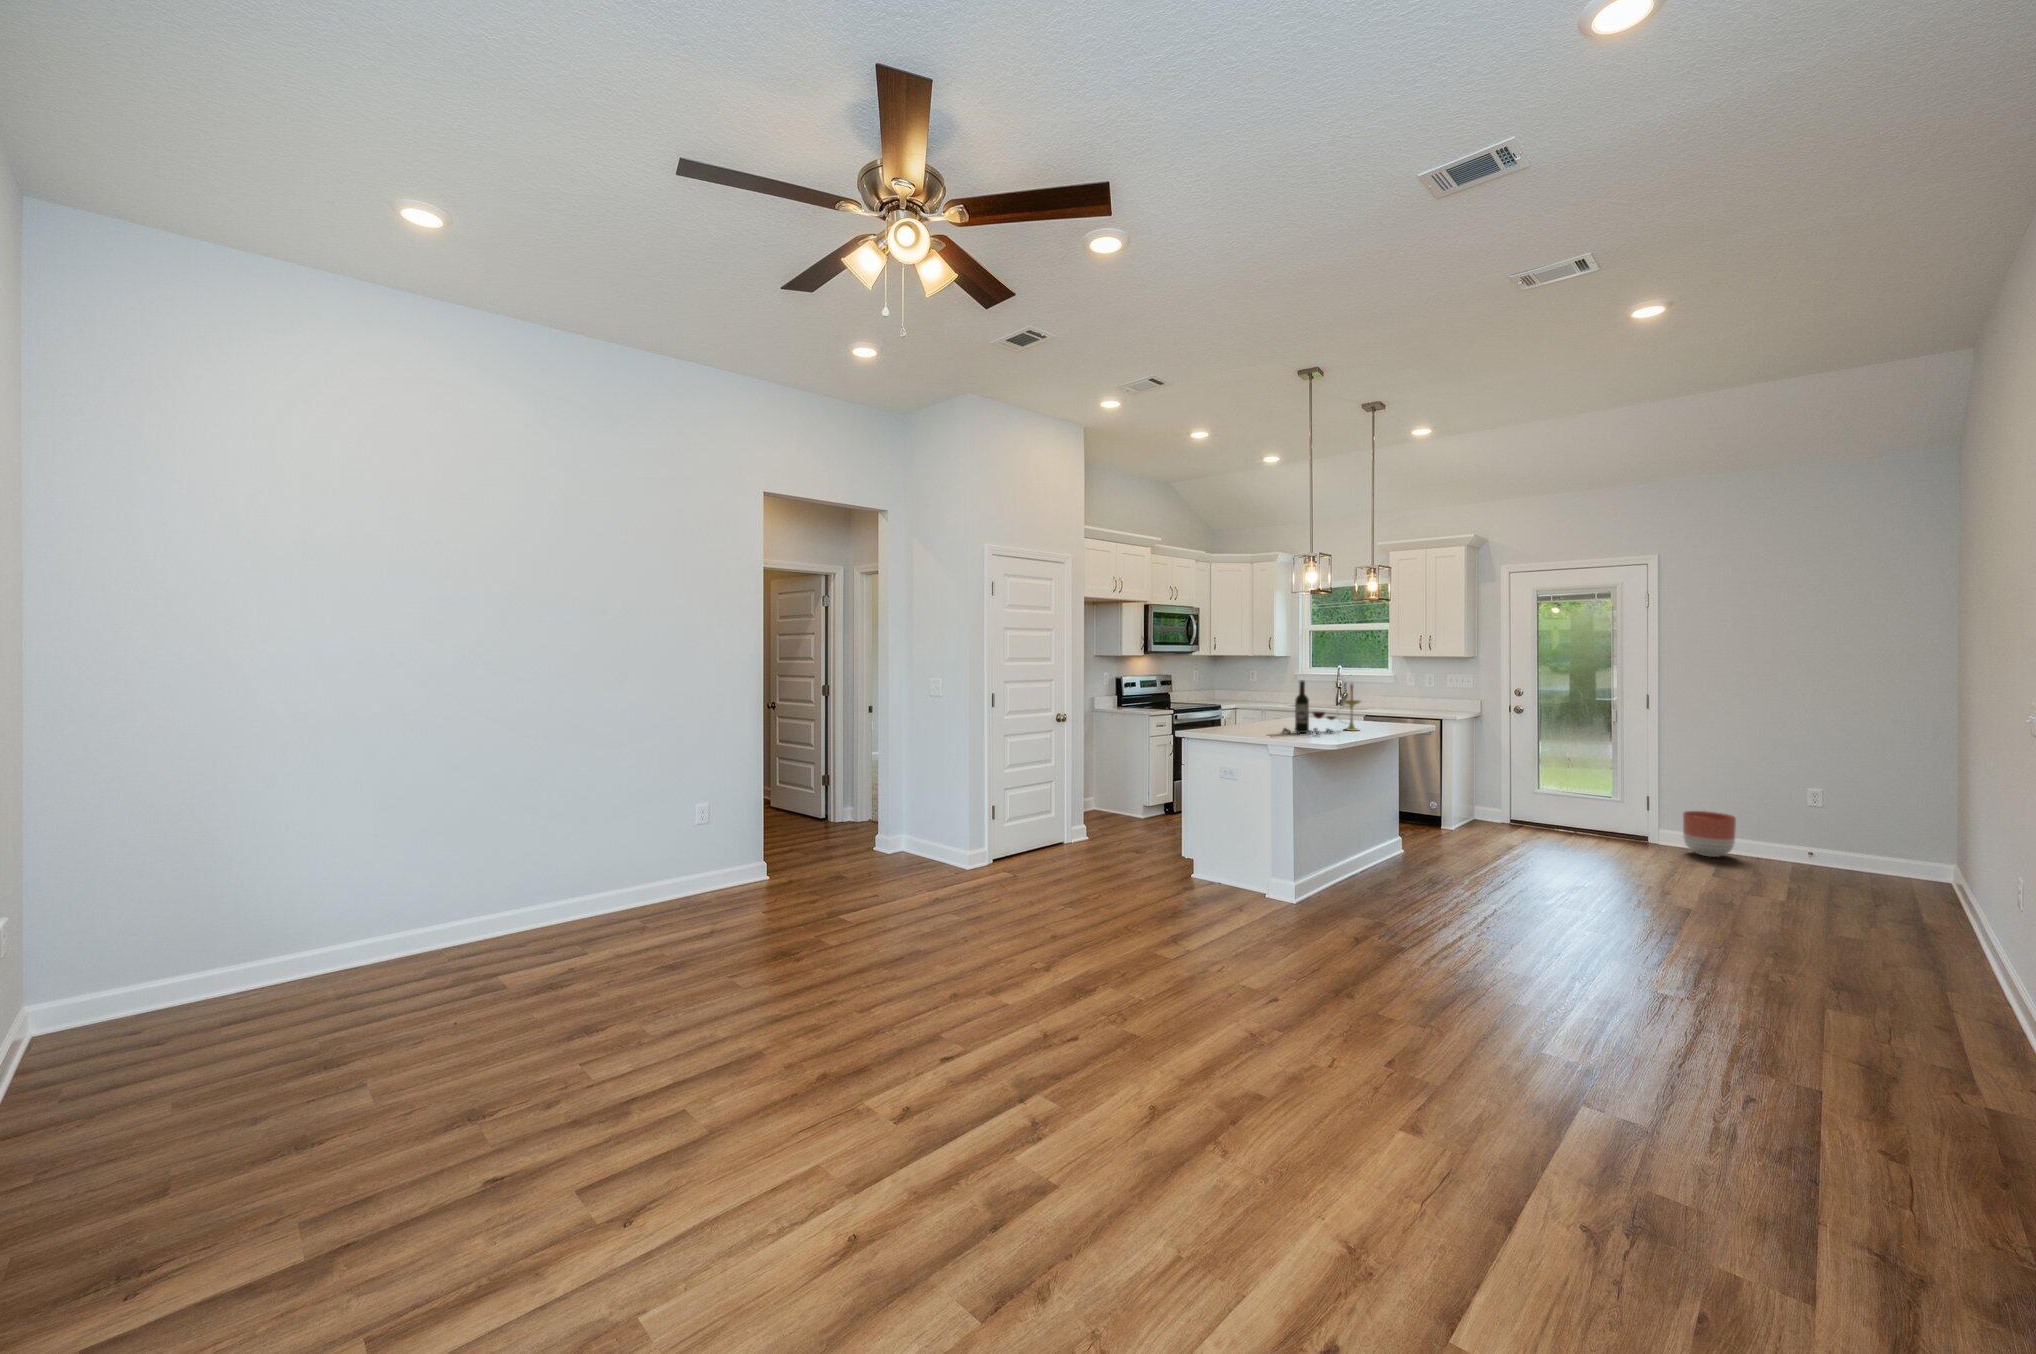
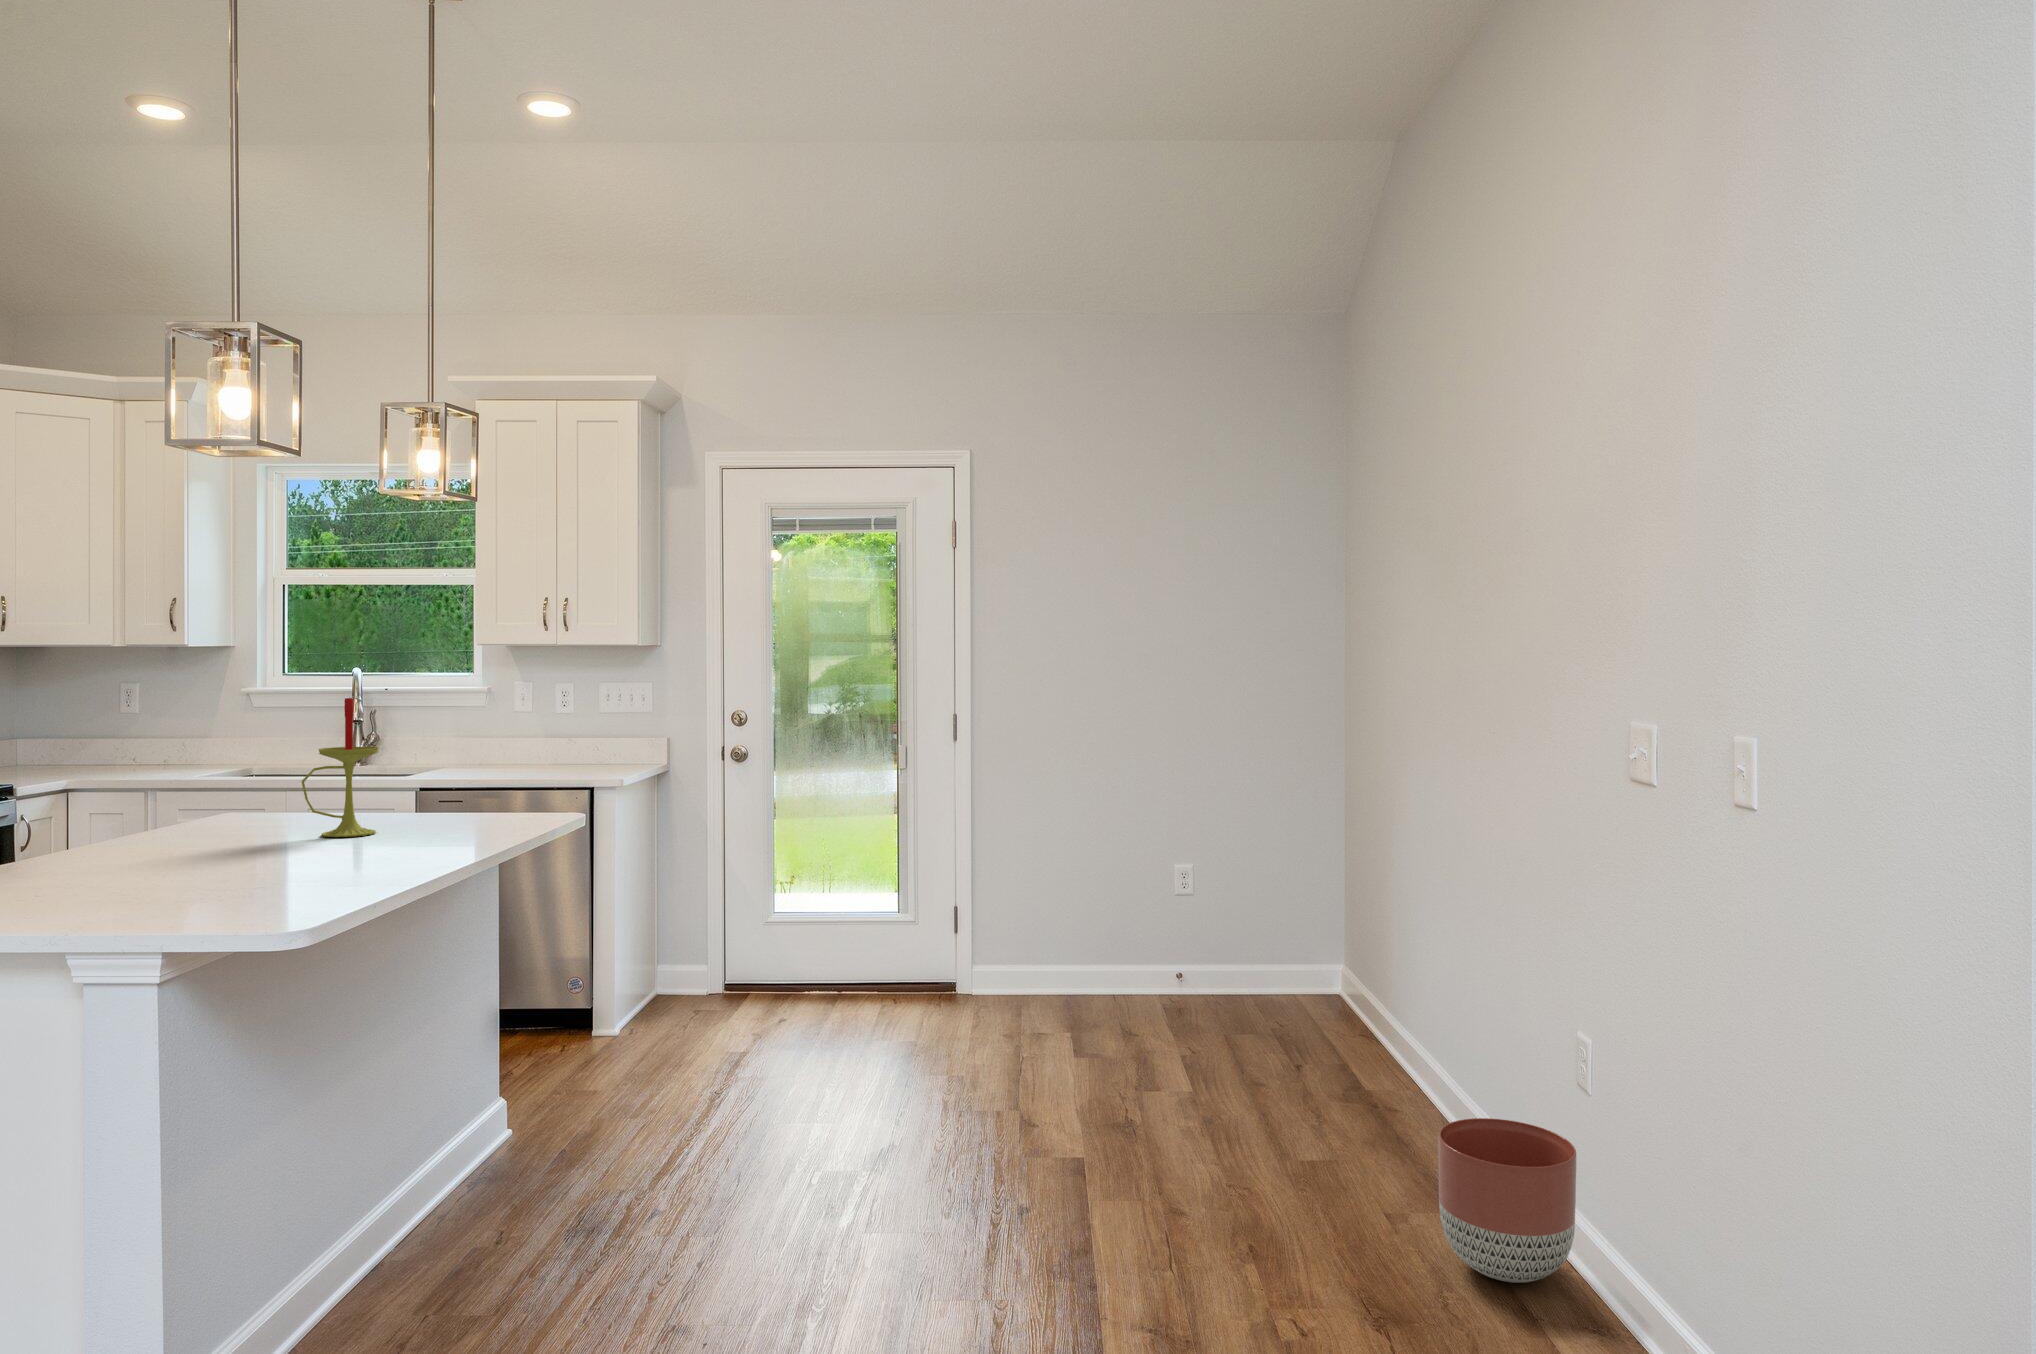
wine bottle: present [1283,680,1335,734] -> none [91,688,292,867]
planter: present [1683,811,1736,857] -> present [1438,1118,1576,1283]

